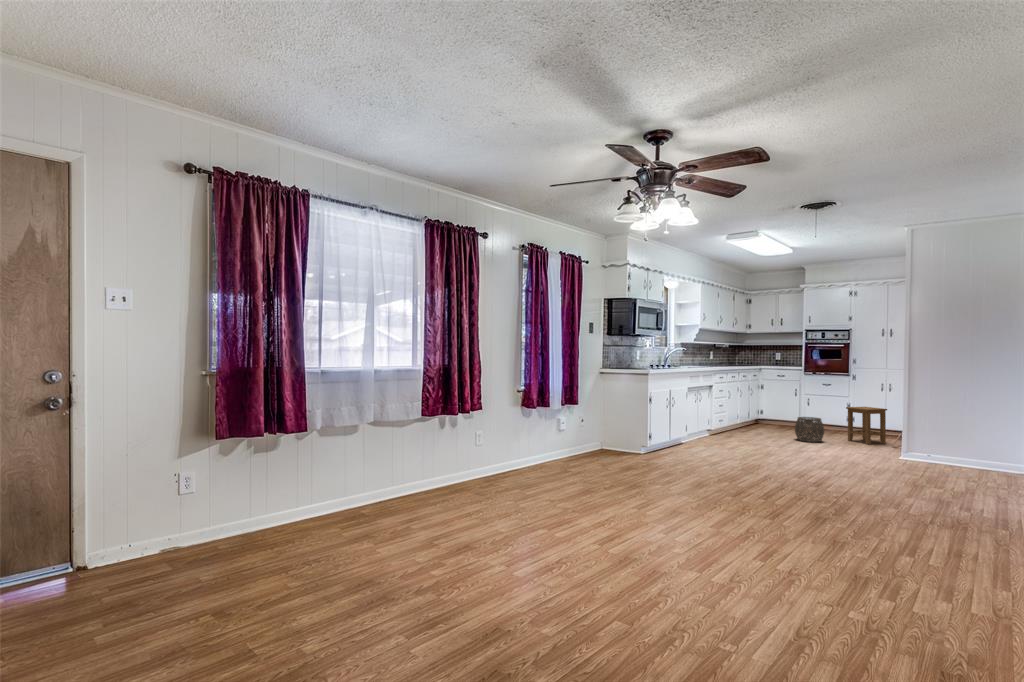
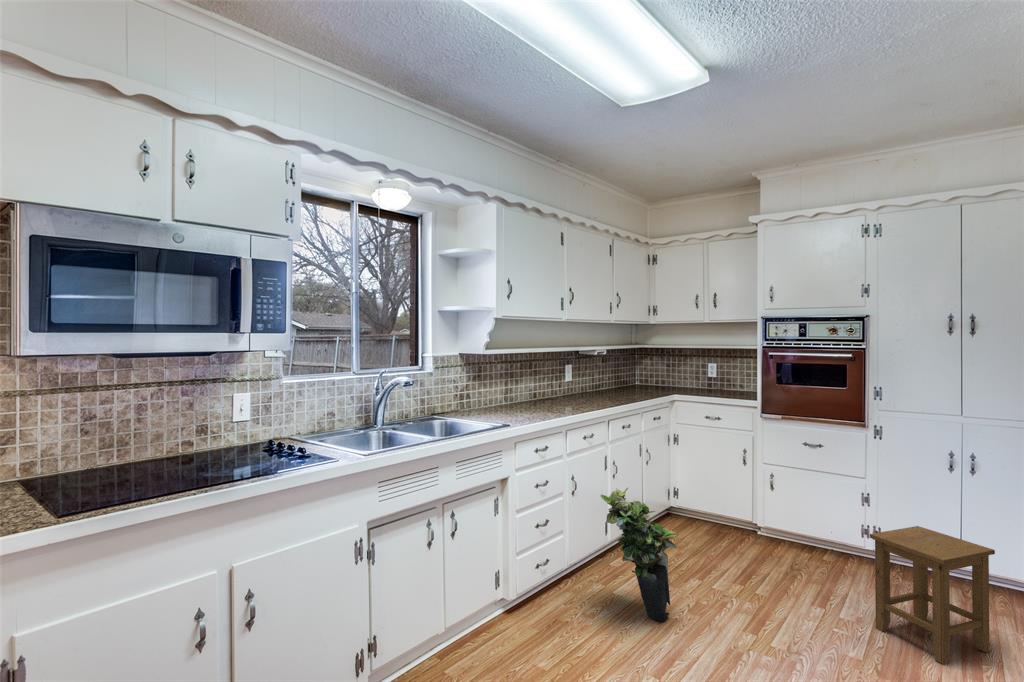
potted plant: none [746,392,776,438] -> present [600,488,677,621]
woven basket: present [795,417,824,442] -> none [727,561,812,654]

